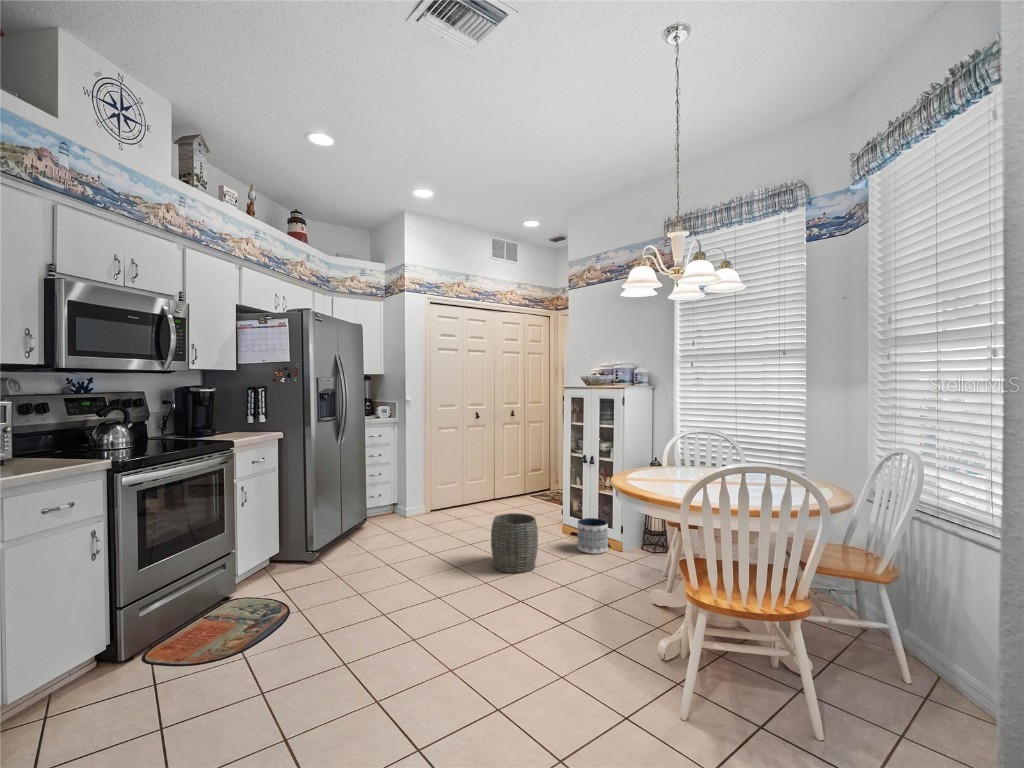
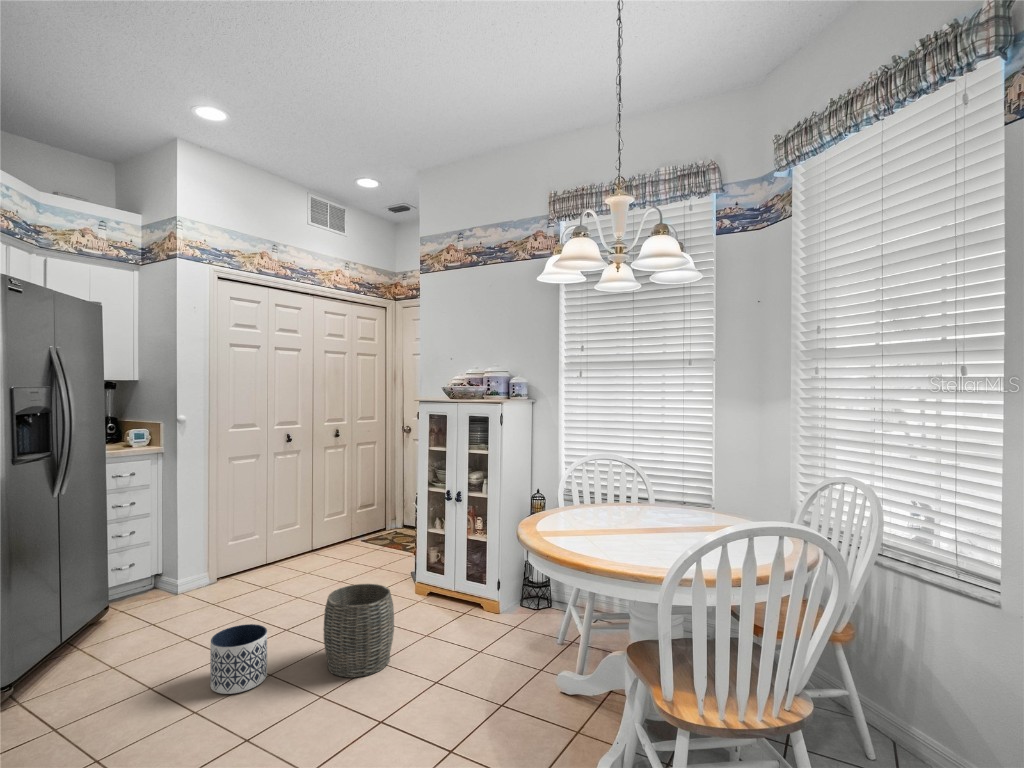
planter: present [577,518,608,554] -> present [210,624,267,694]

